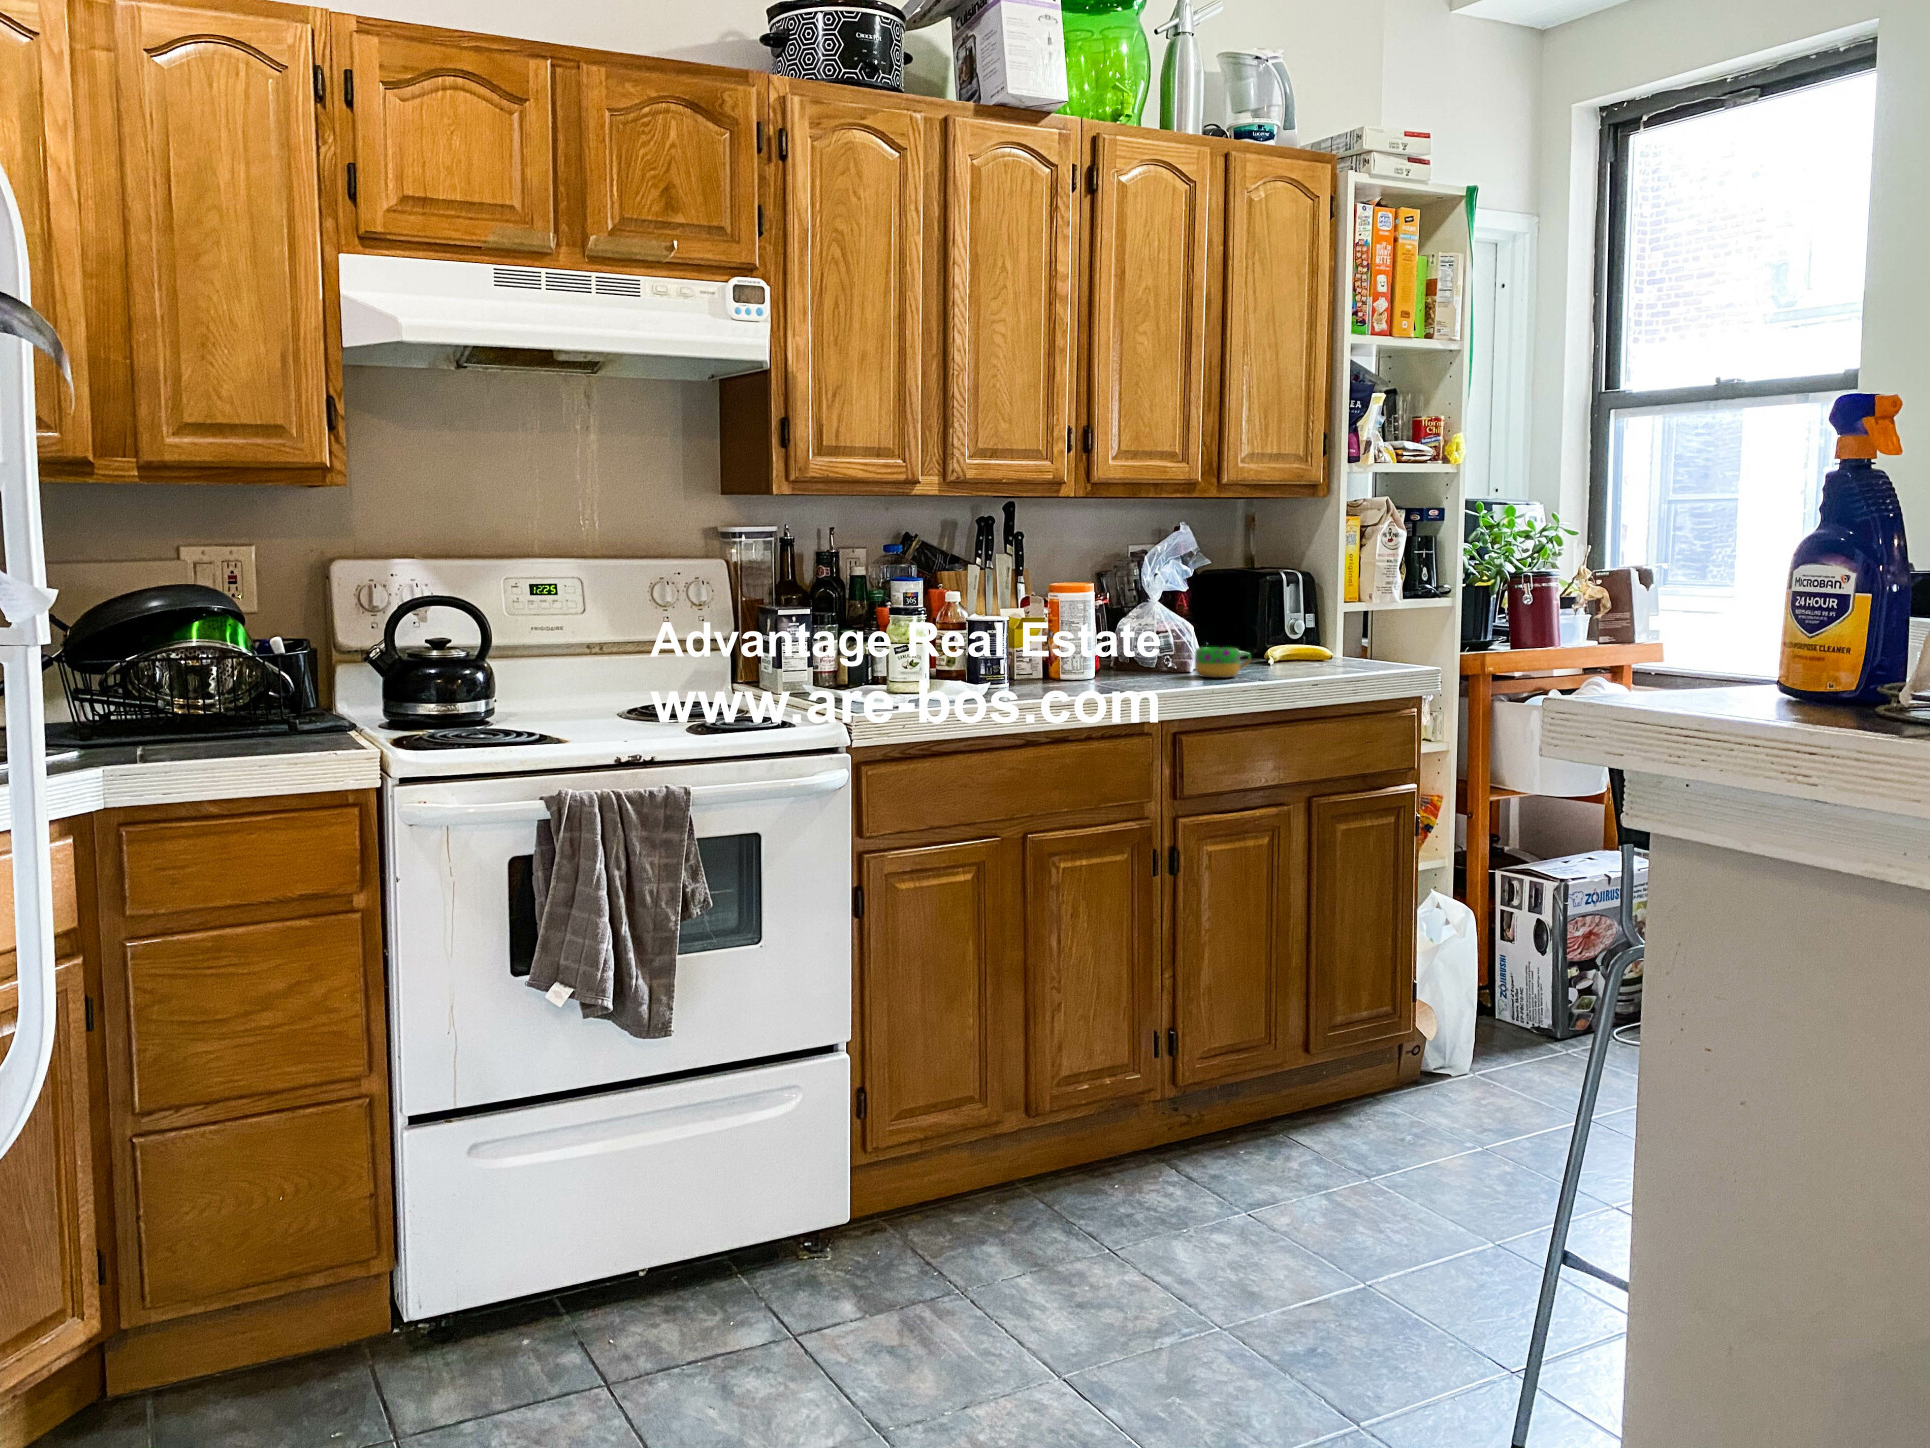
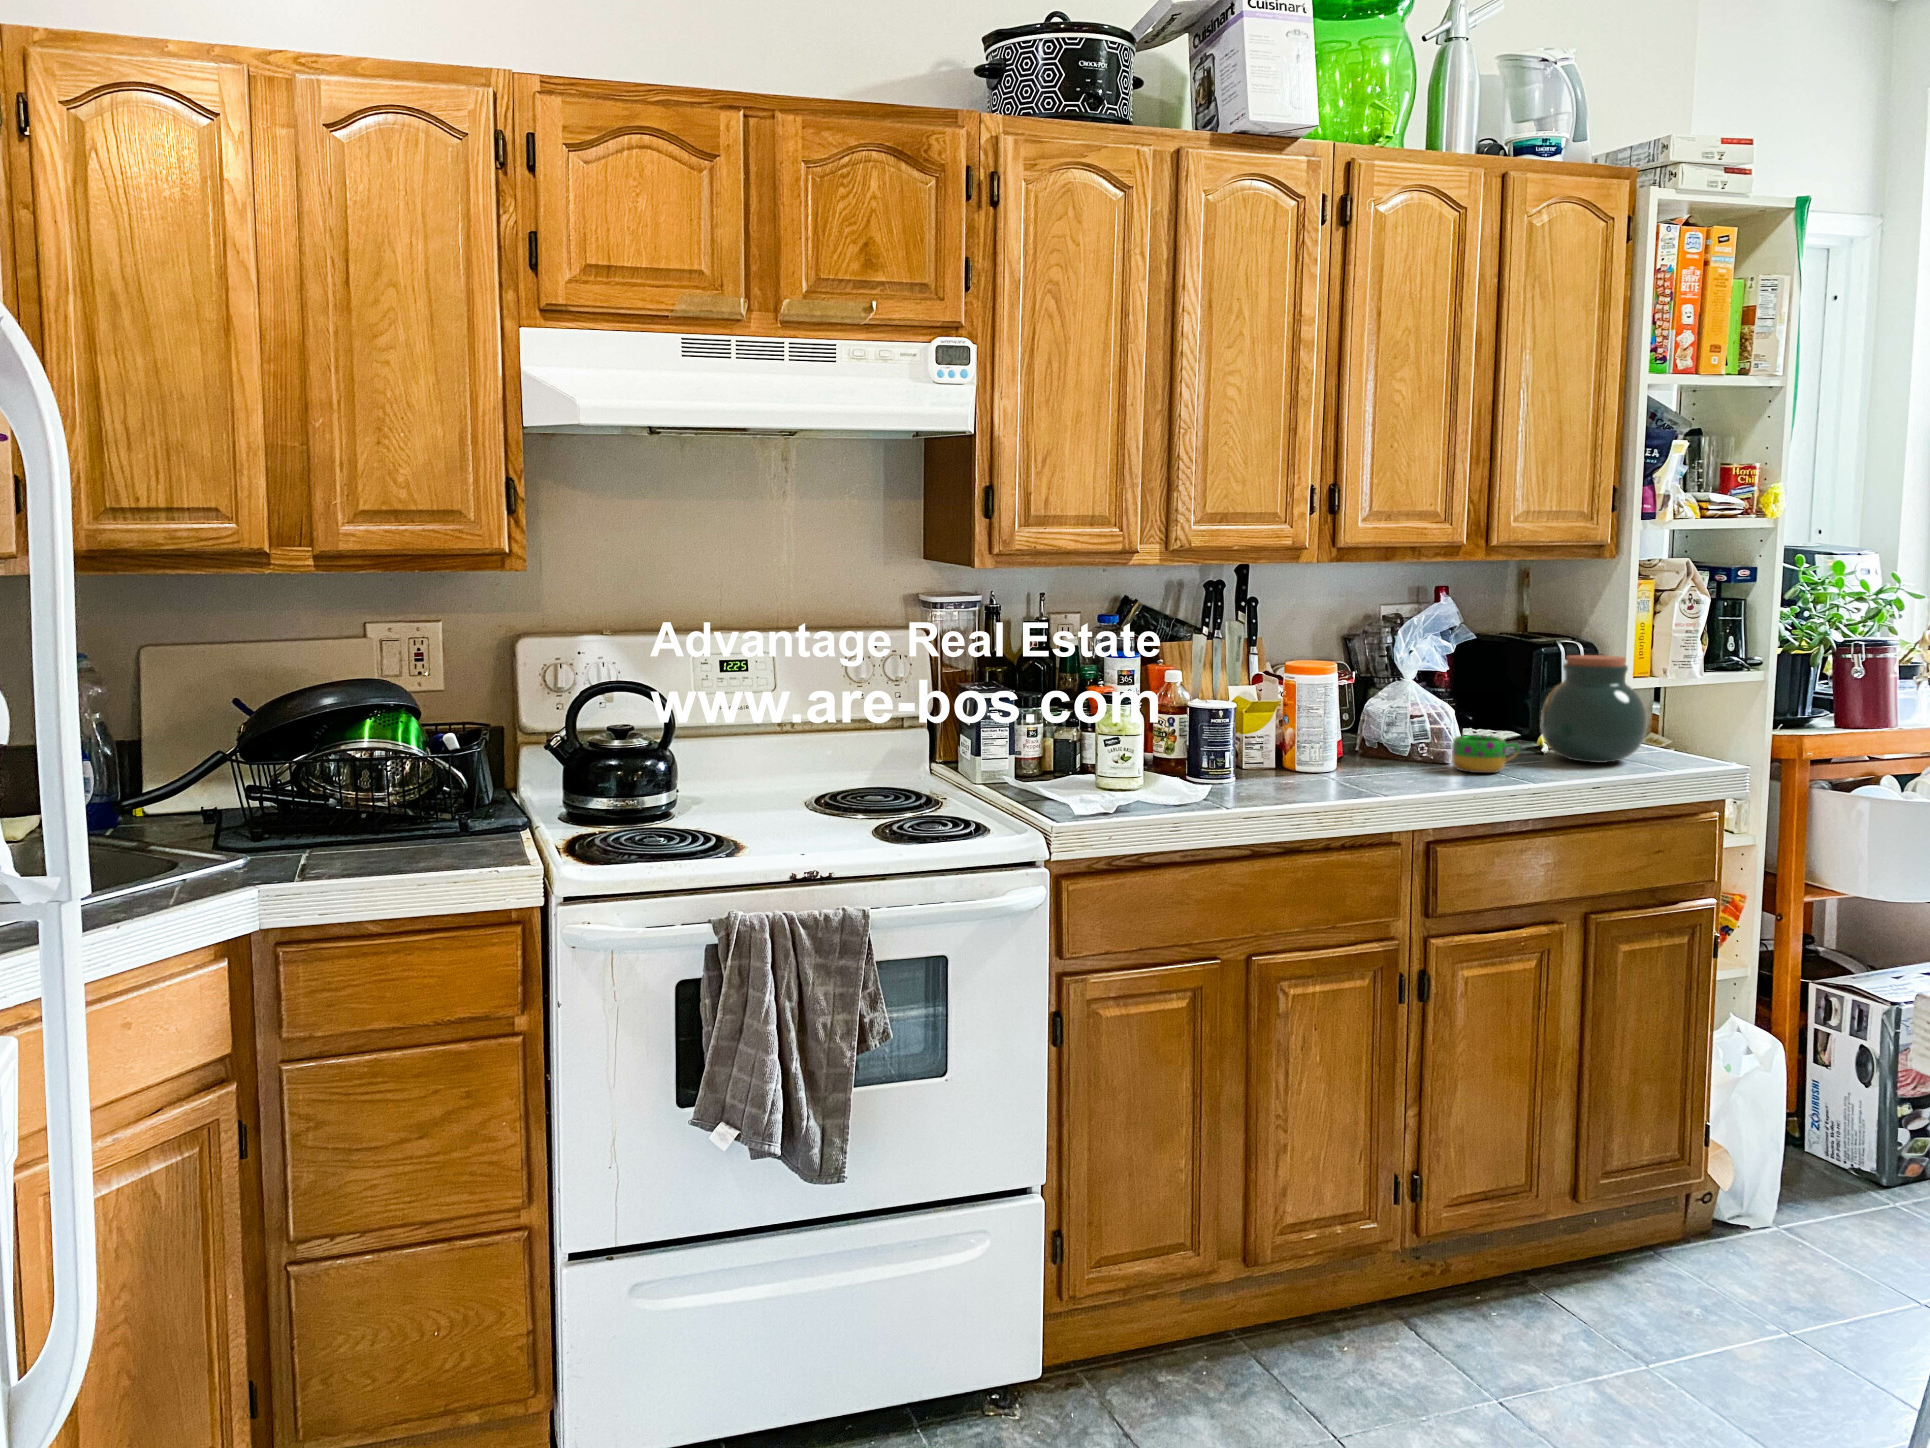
jar: none [1269,577,1355,669] -> present [1541,655,1647,763]

